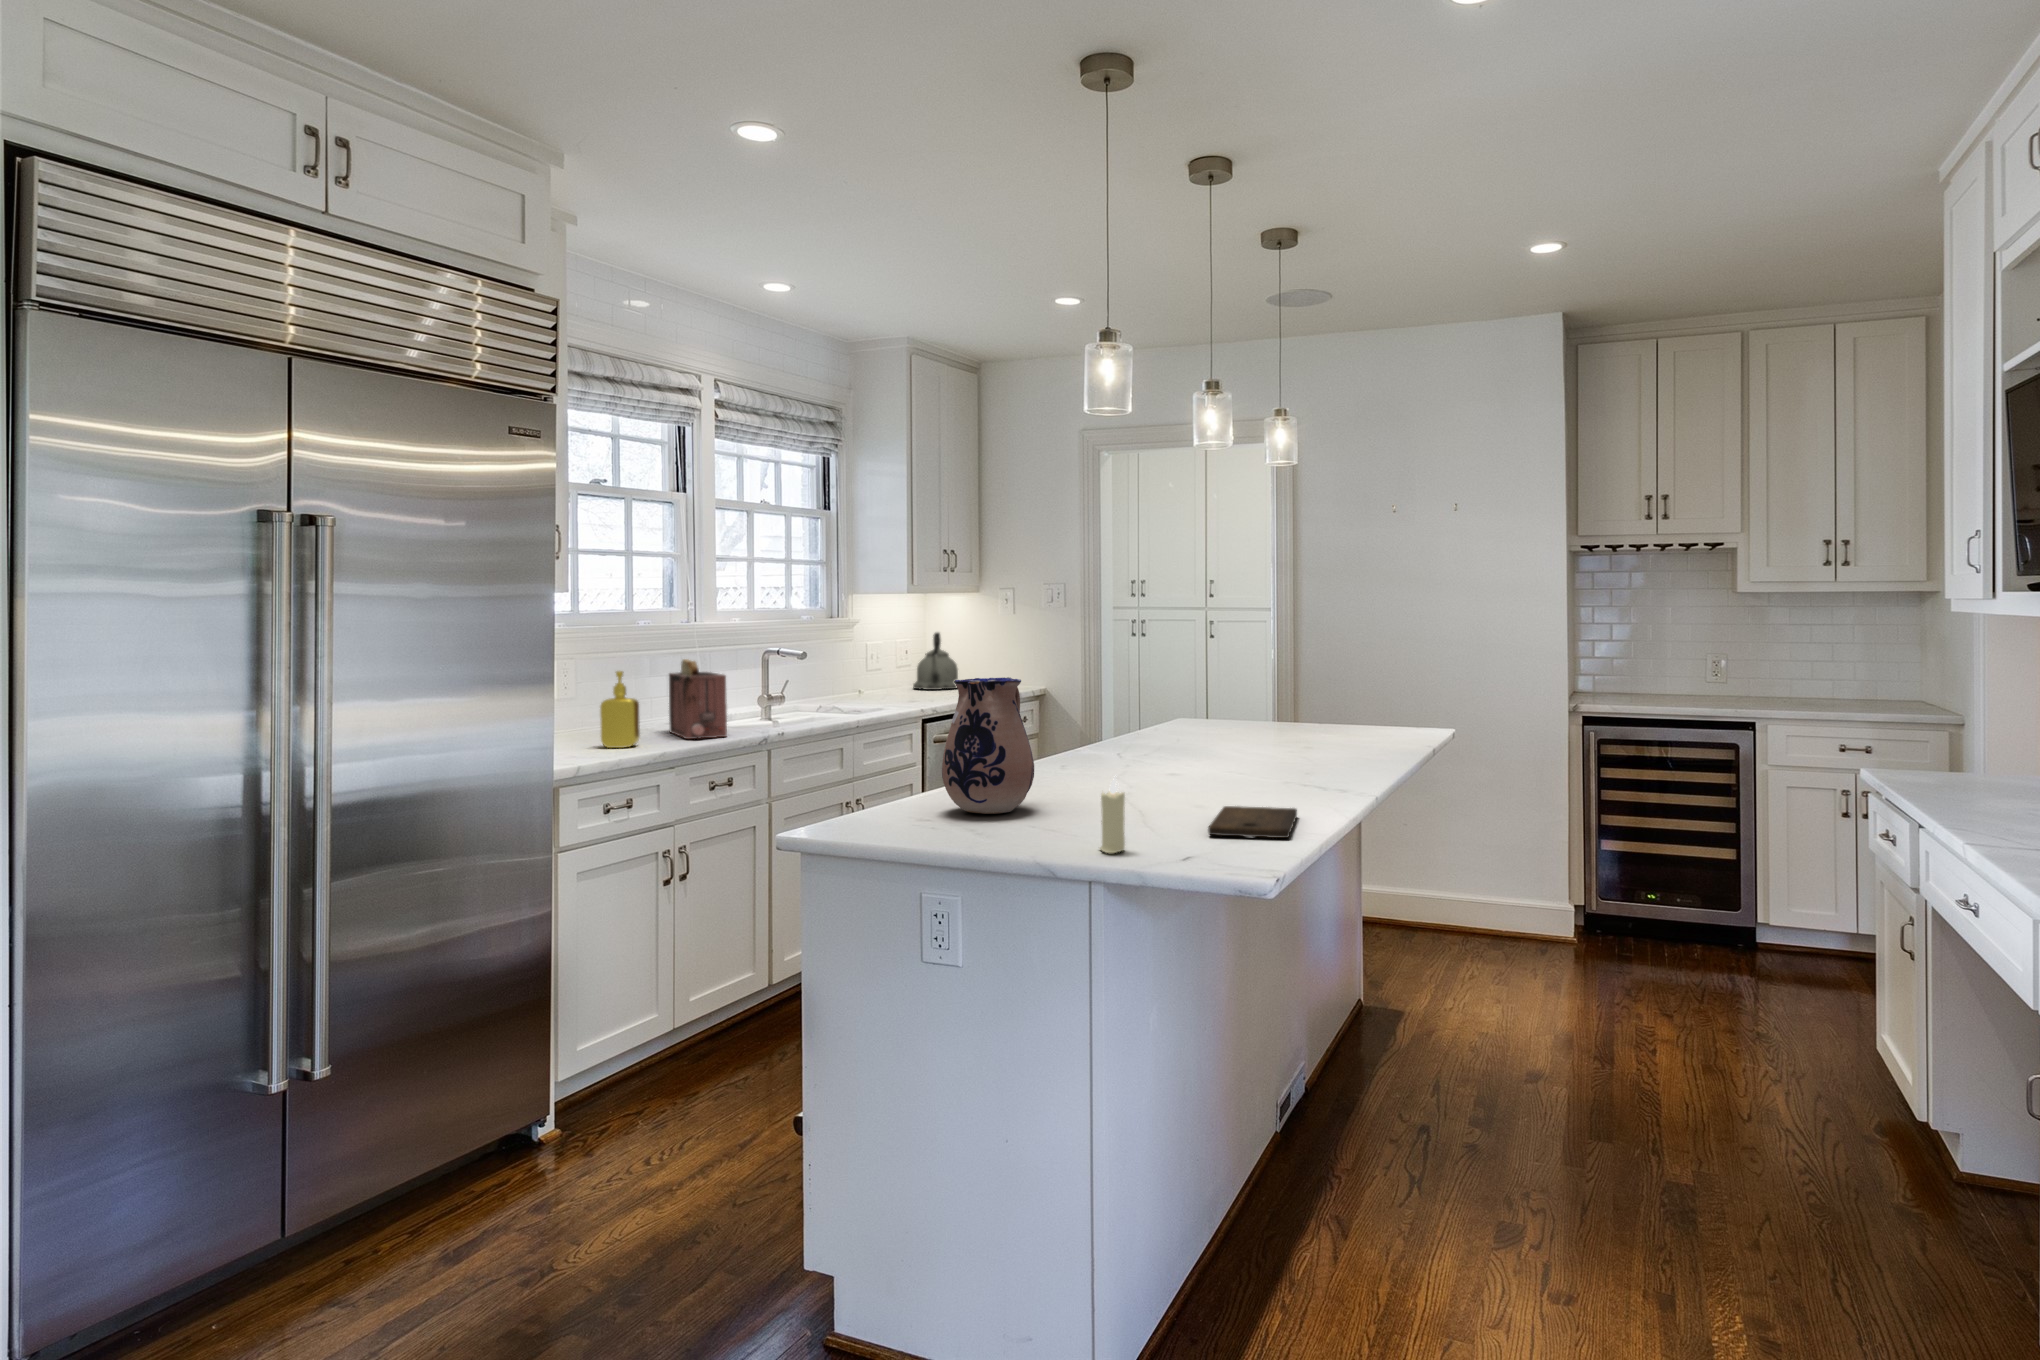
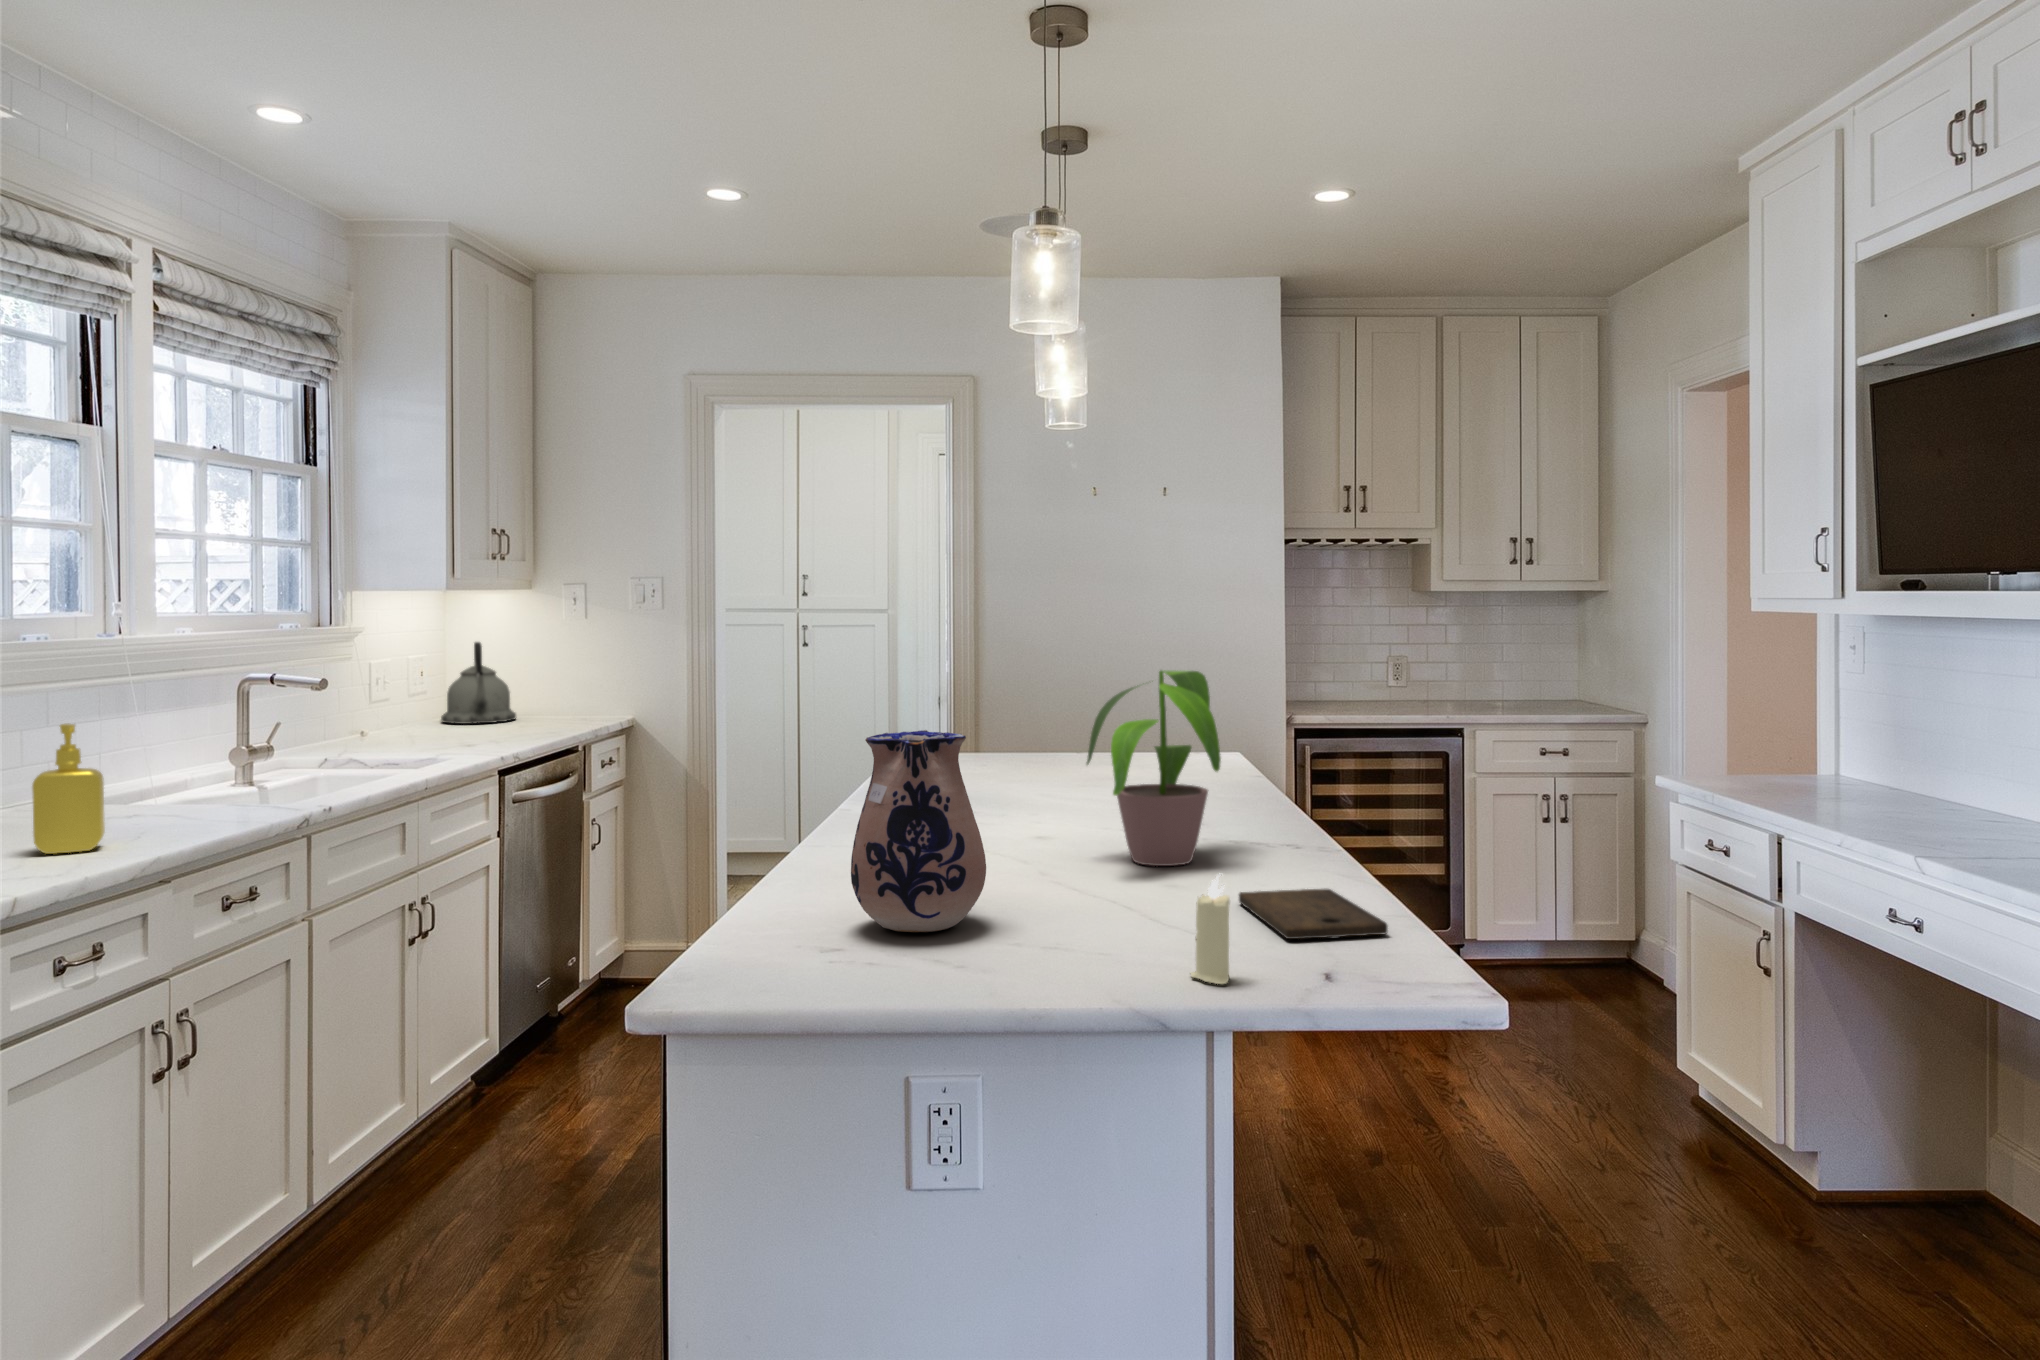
potted plant: none [1146,642,1308,791] -> present [1087,670,1221,866]
toaster: present [669,659,727,739] -> none [125,698,250,828]

